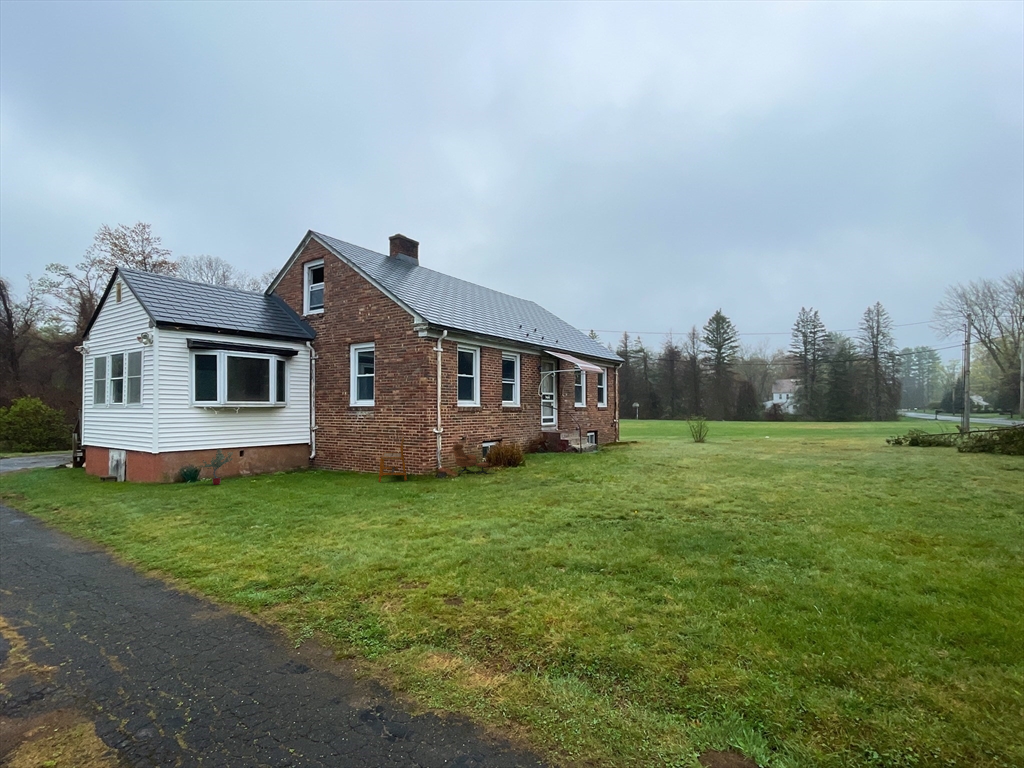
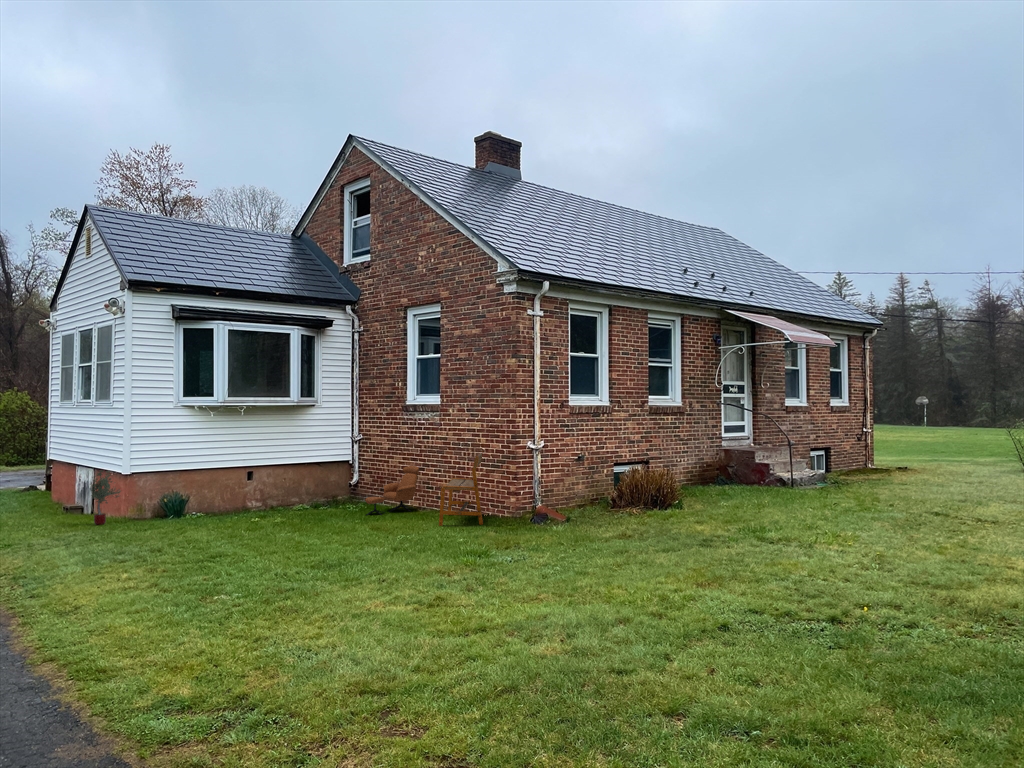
lounge chair: present [453,444,488,474] -> present [365,466,419,515]
potted tree: present [200,449,233,485] -> present [91,471,121,525]

